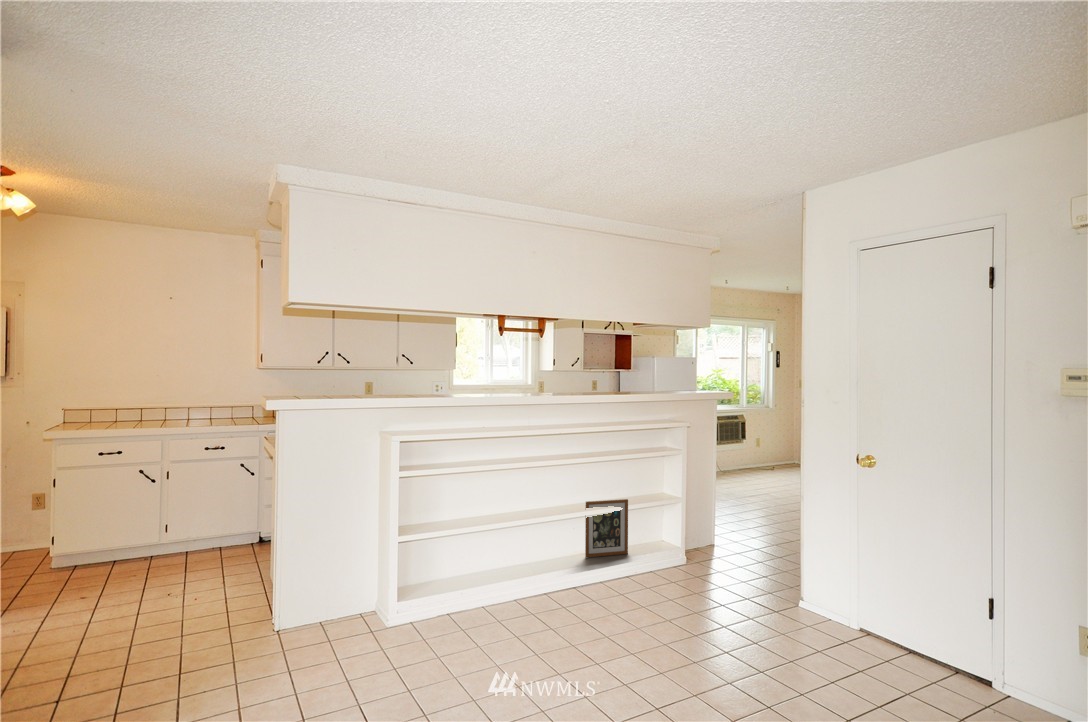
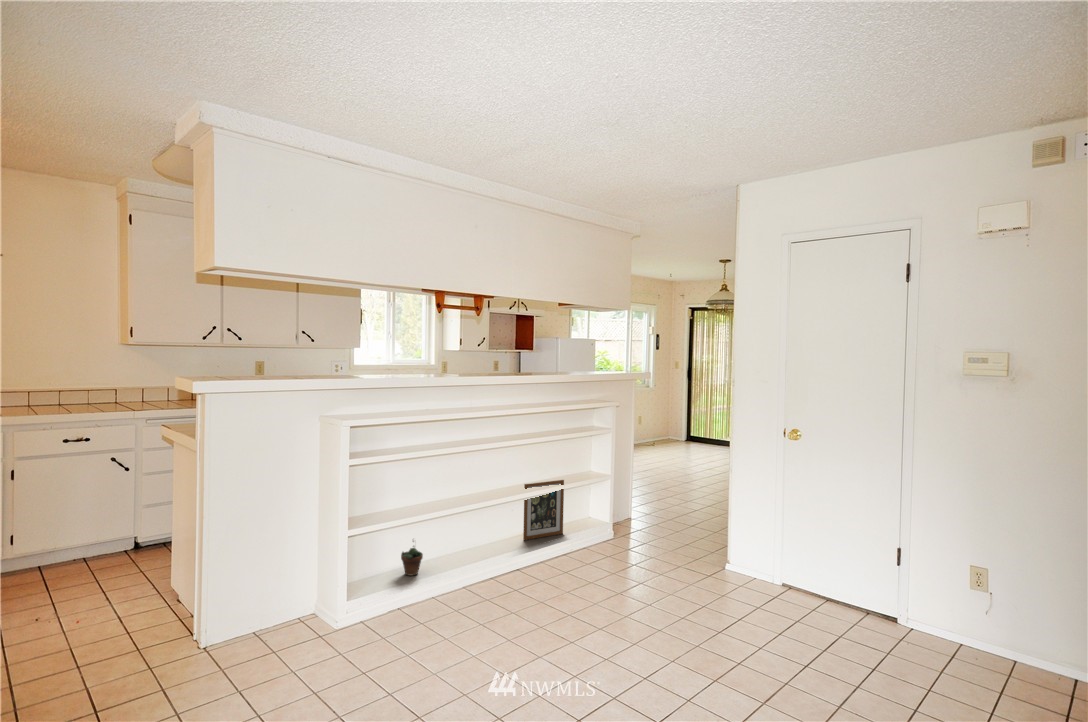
succulent plant: none [456,548,476,583] -> present [401,541,423,576]

